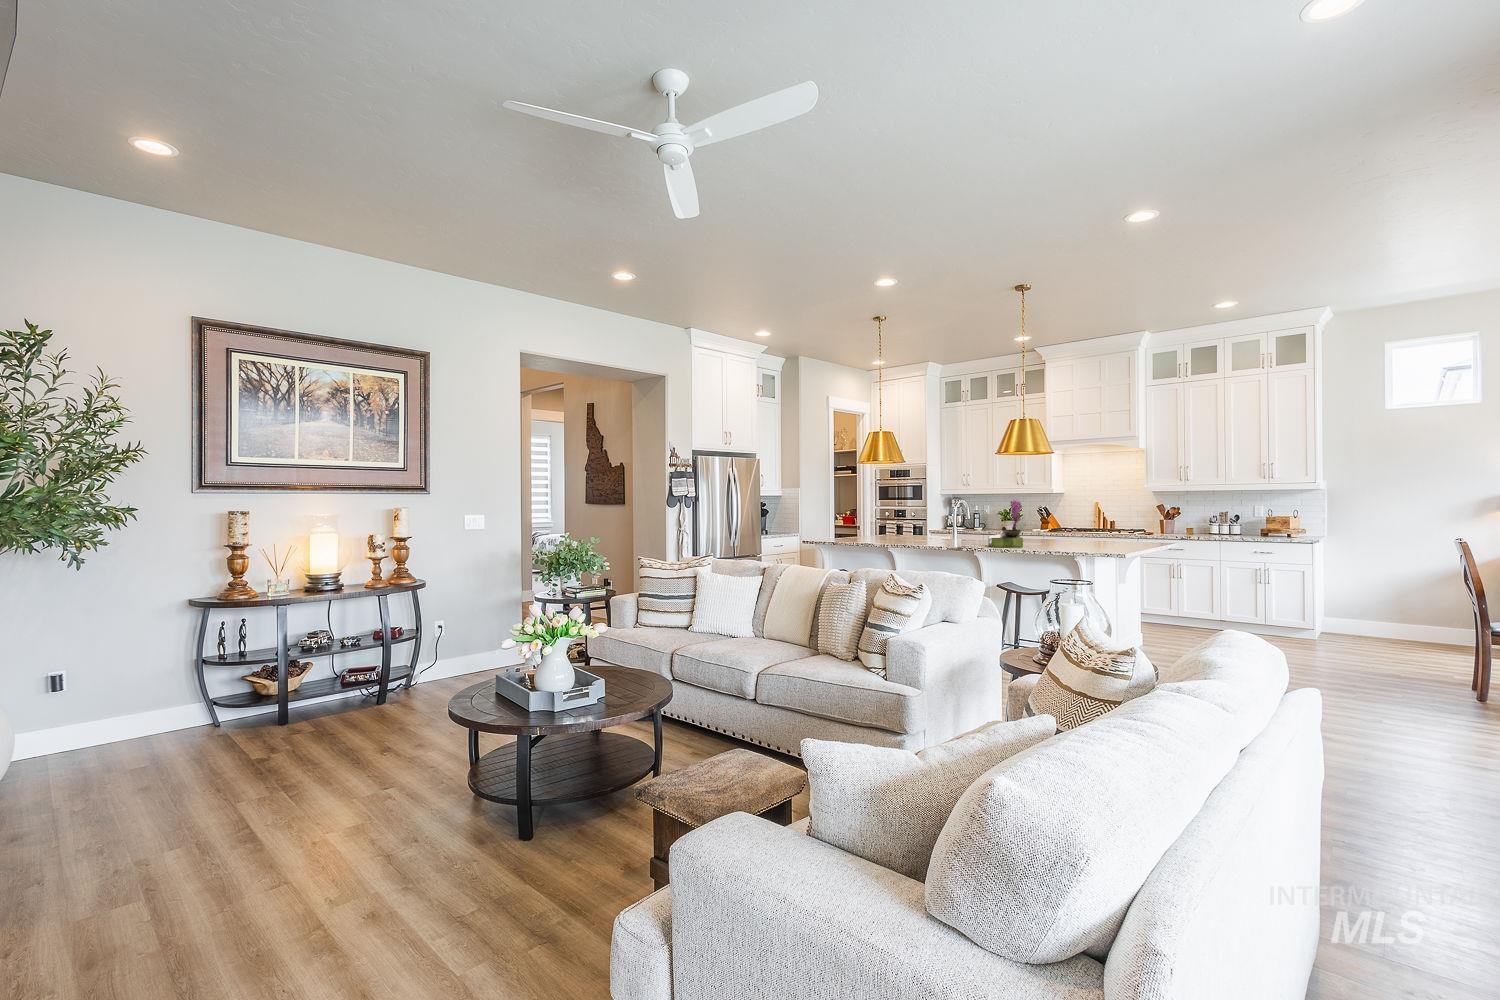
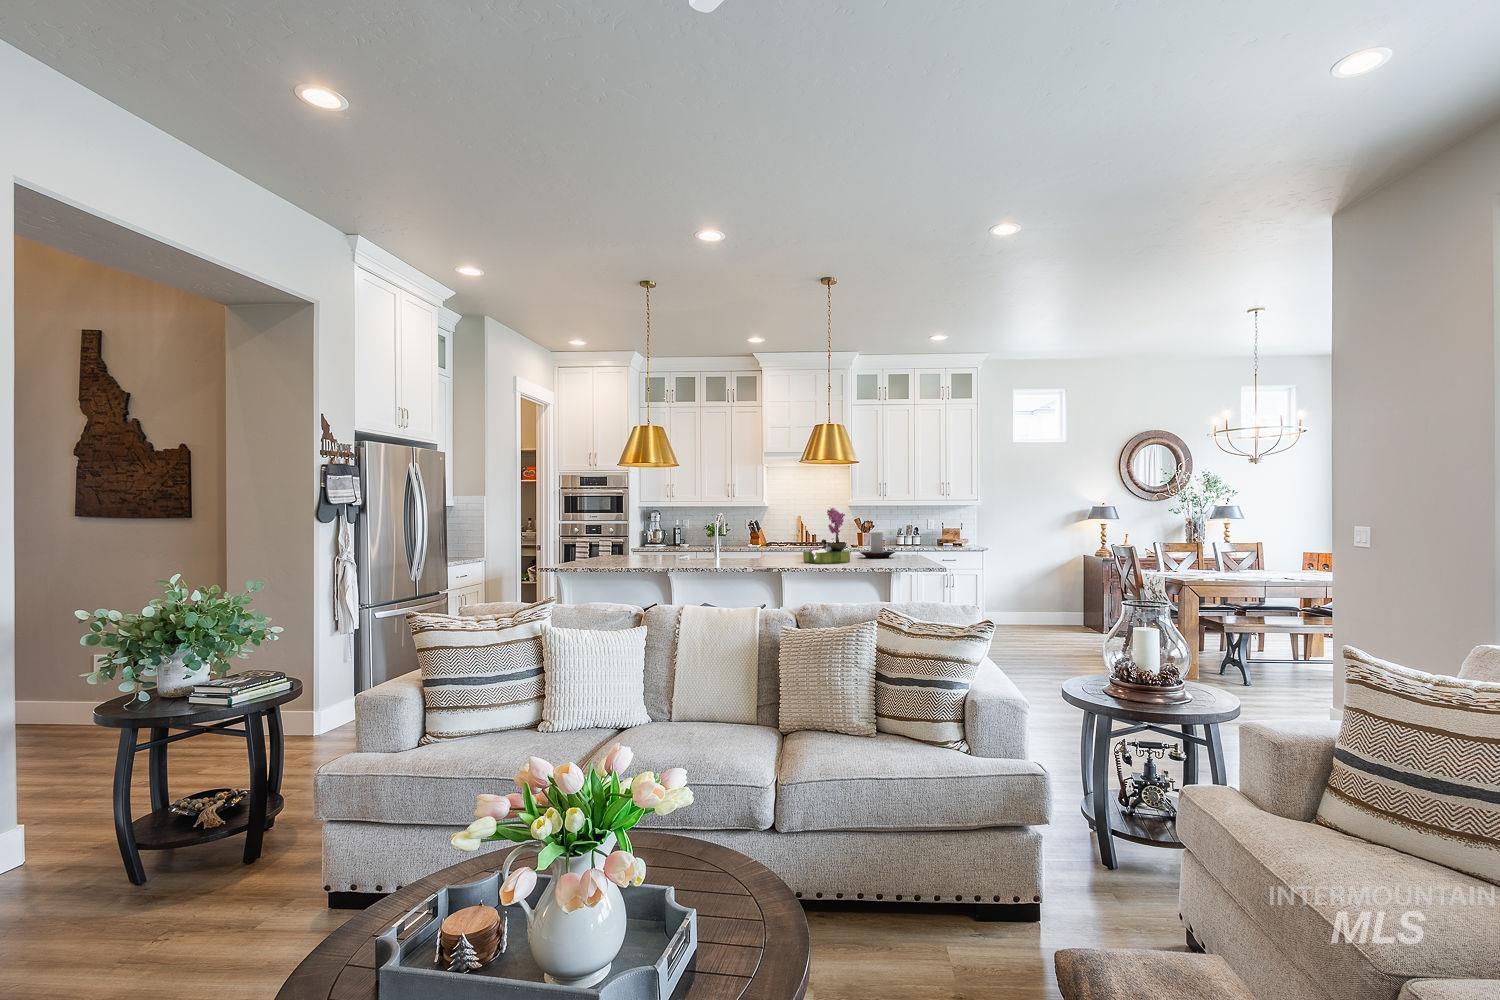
candle holder: none [1061,520,1097,545] -> present [860,532,895,558]

